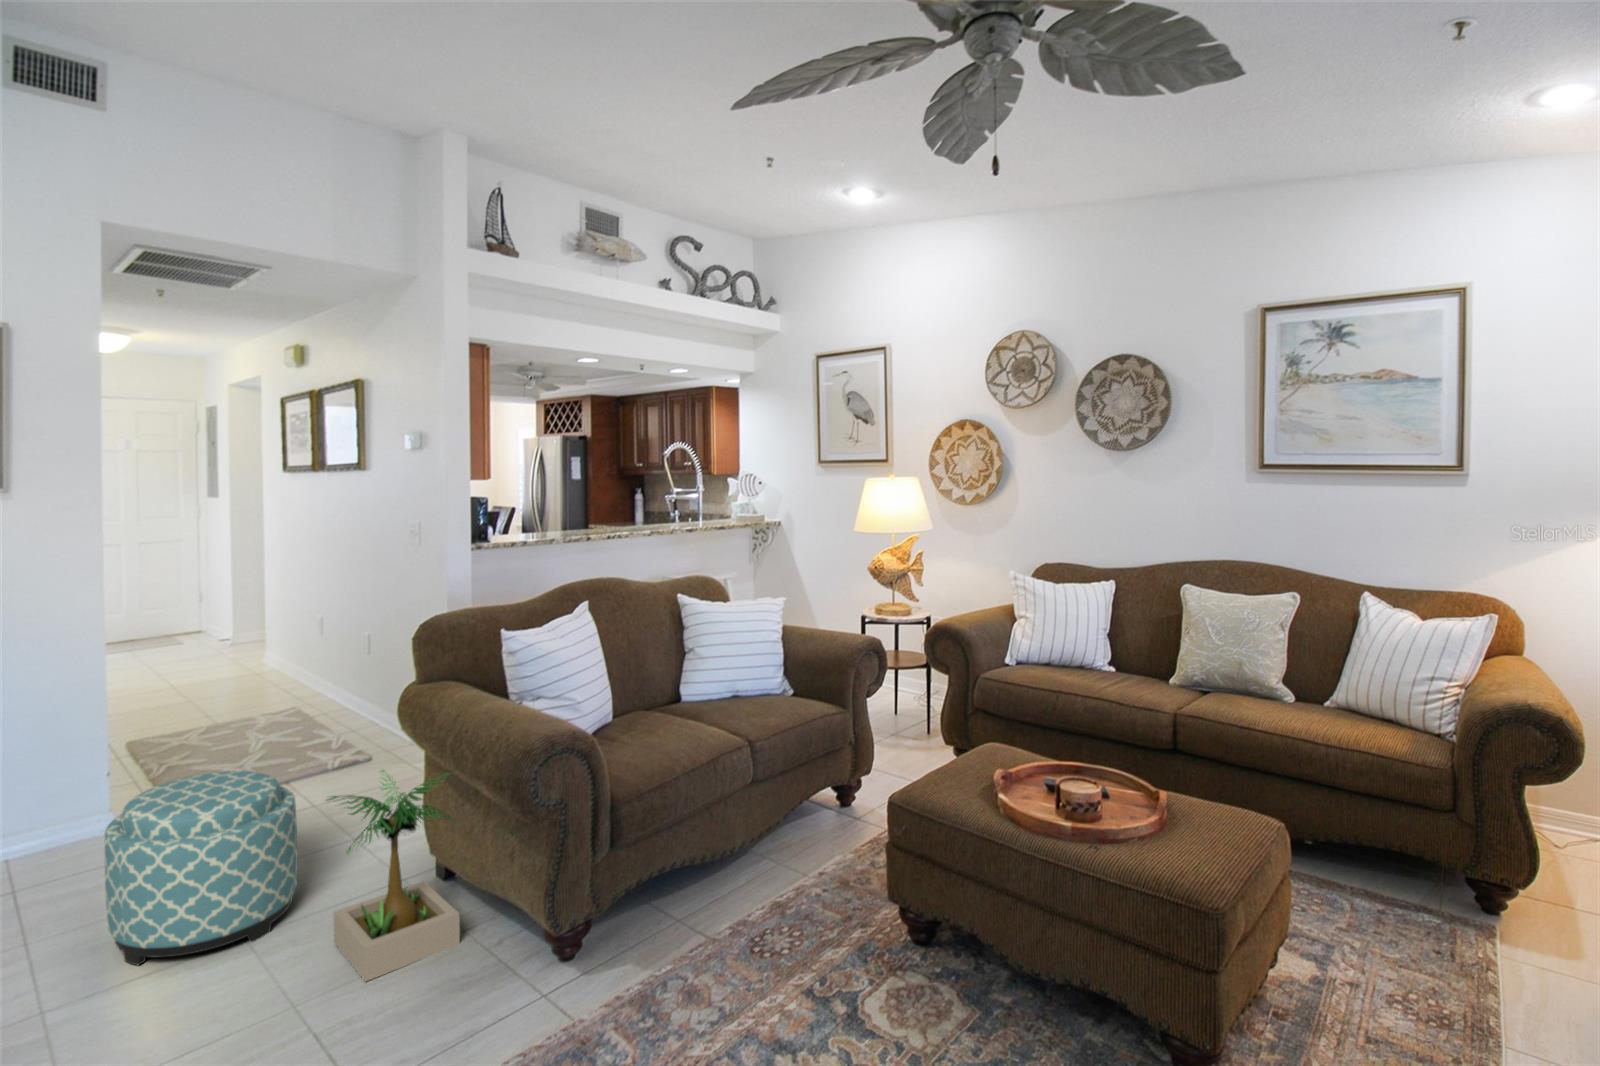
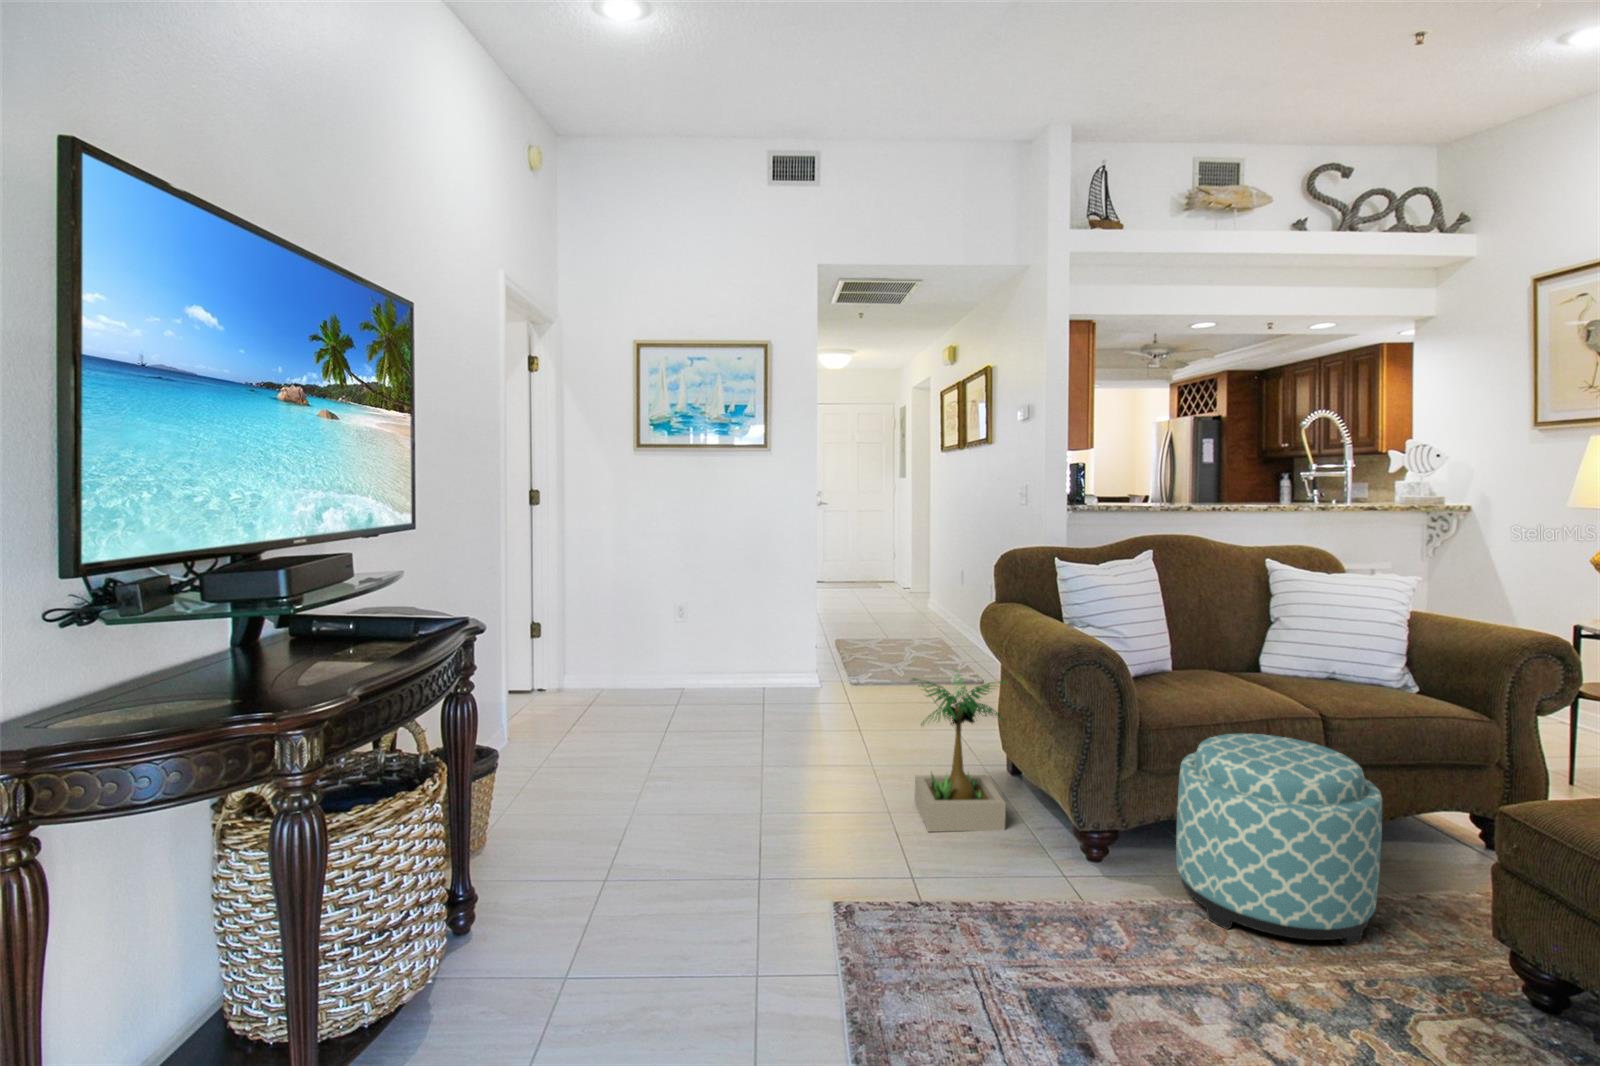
ottoman: present [105,771,297,965] -> present [1176,734,1382,946]

